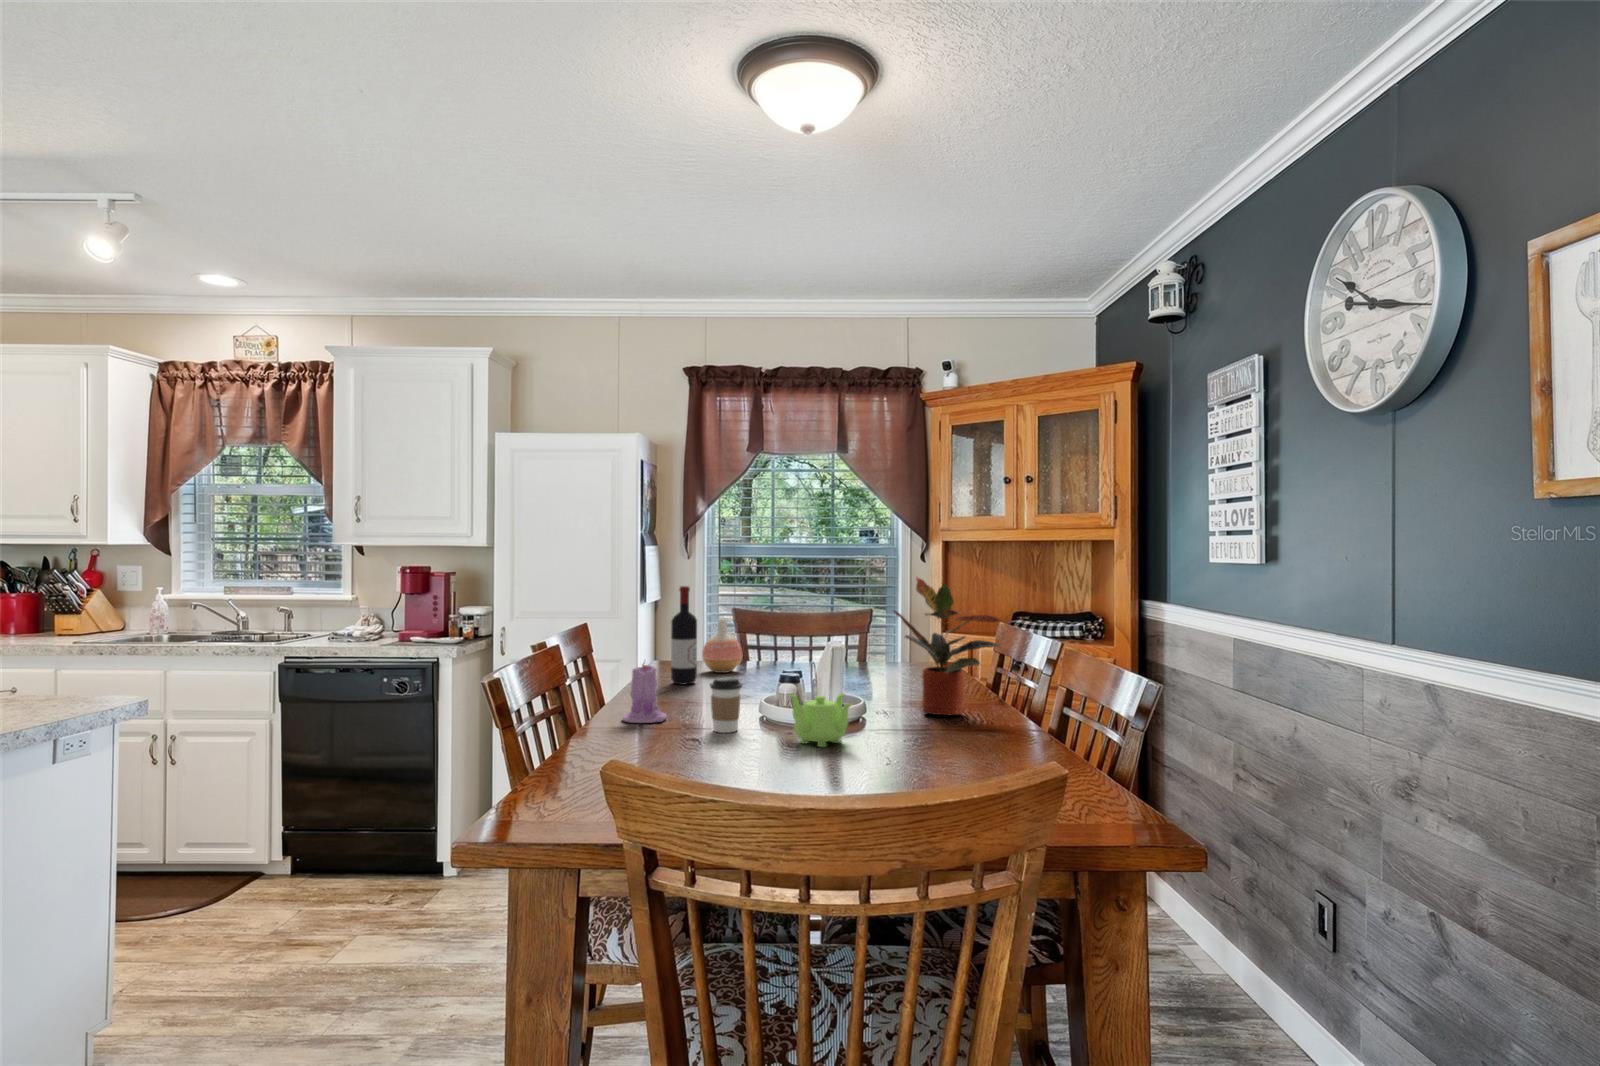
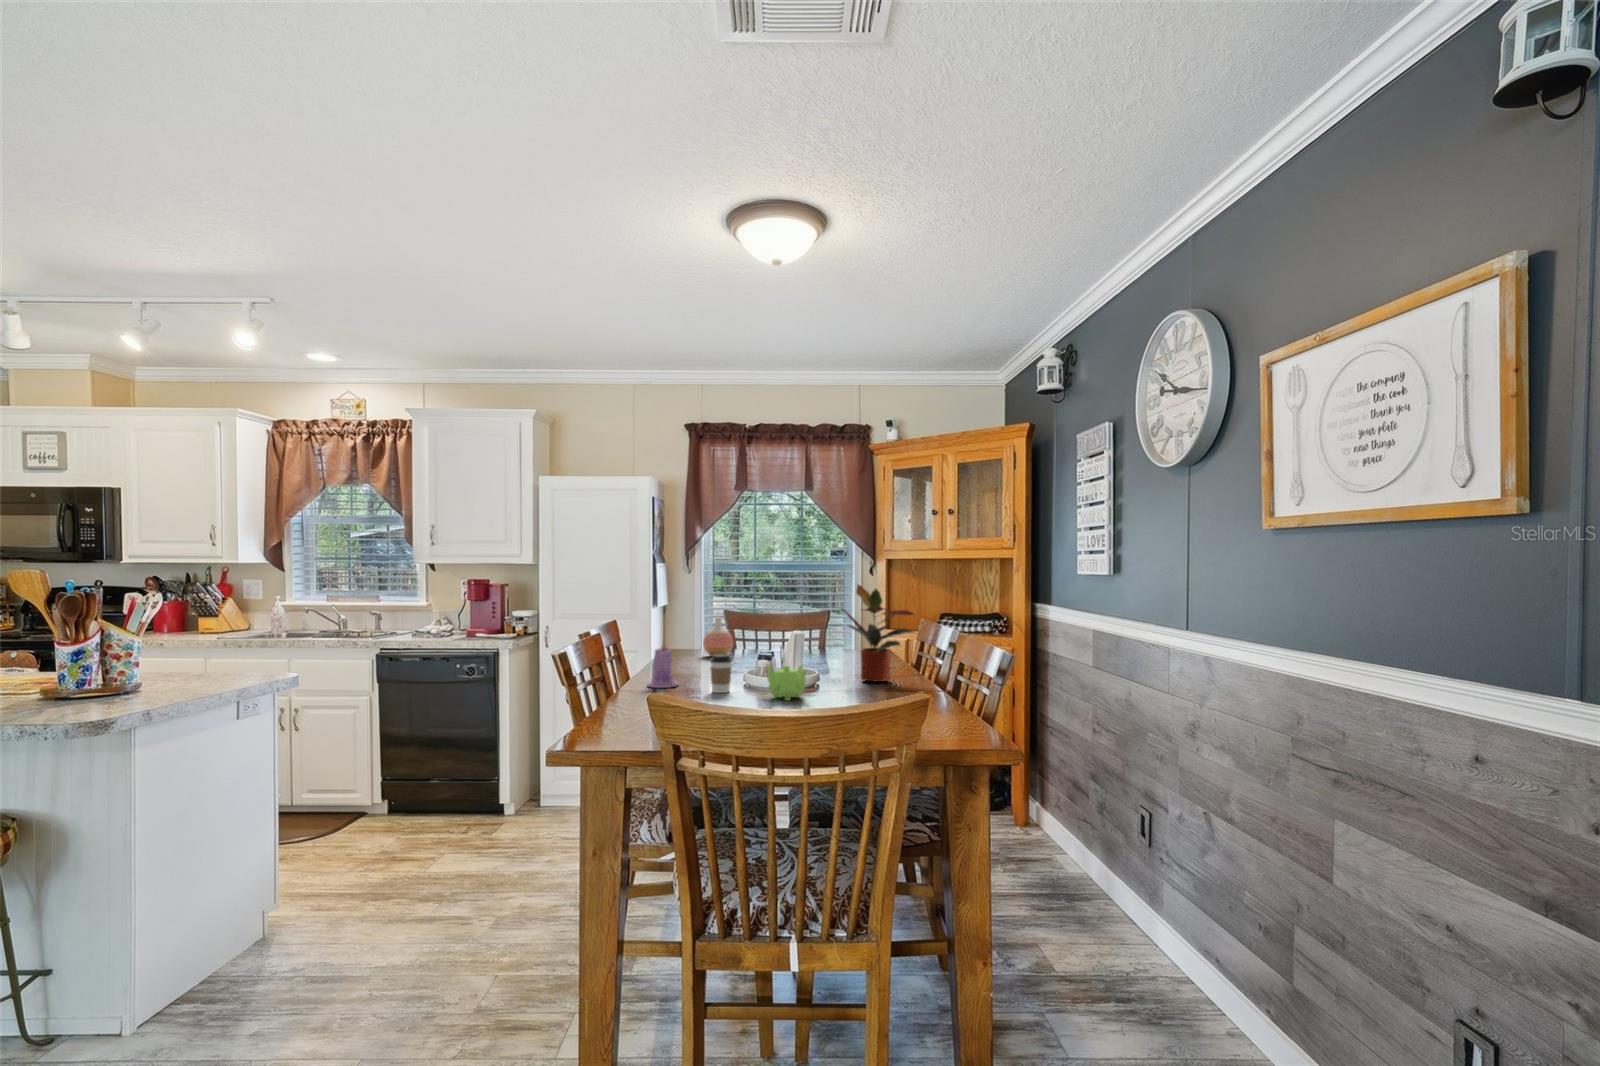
wine bottle: present [671,586,697,685] -> none [681,592,700,665]

